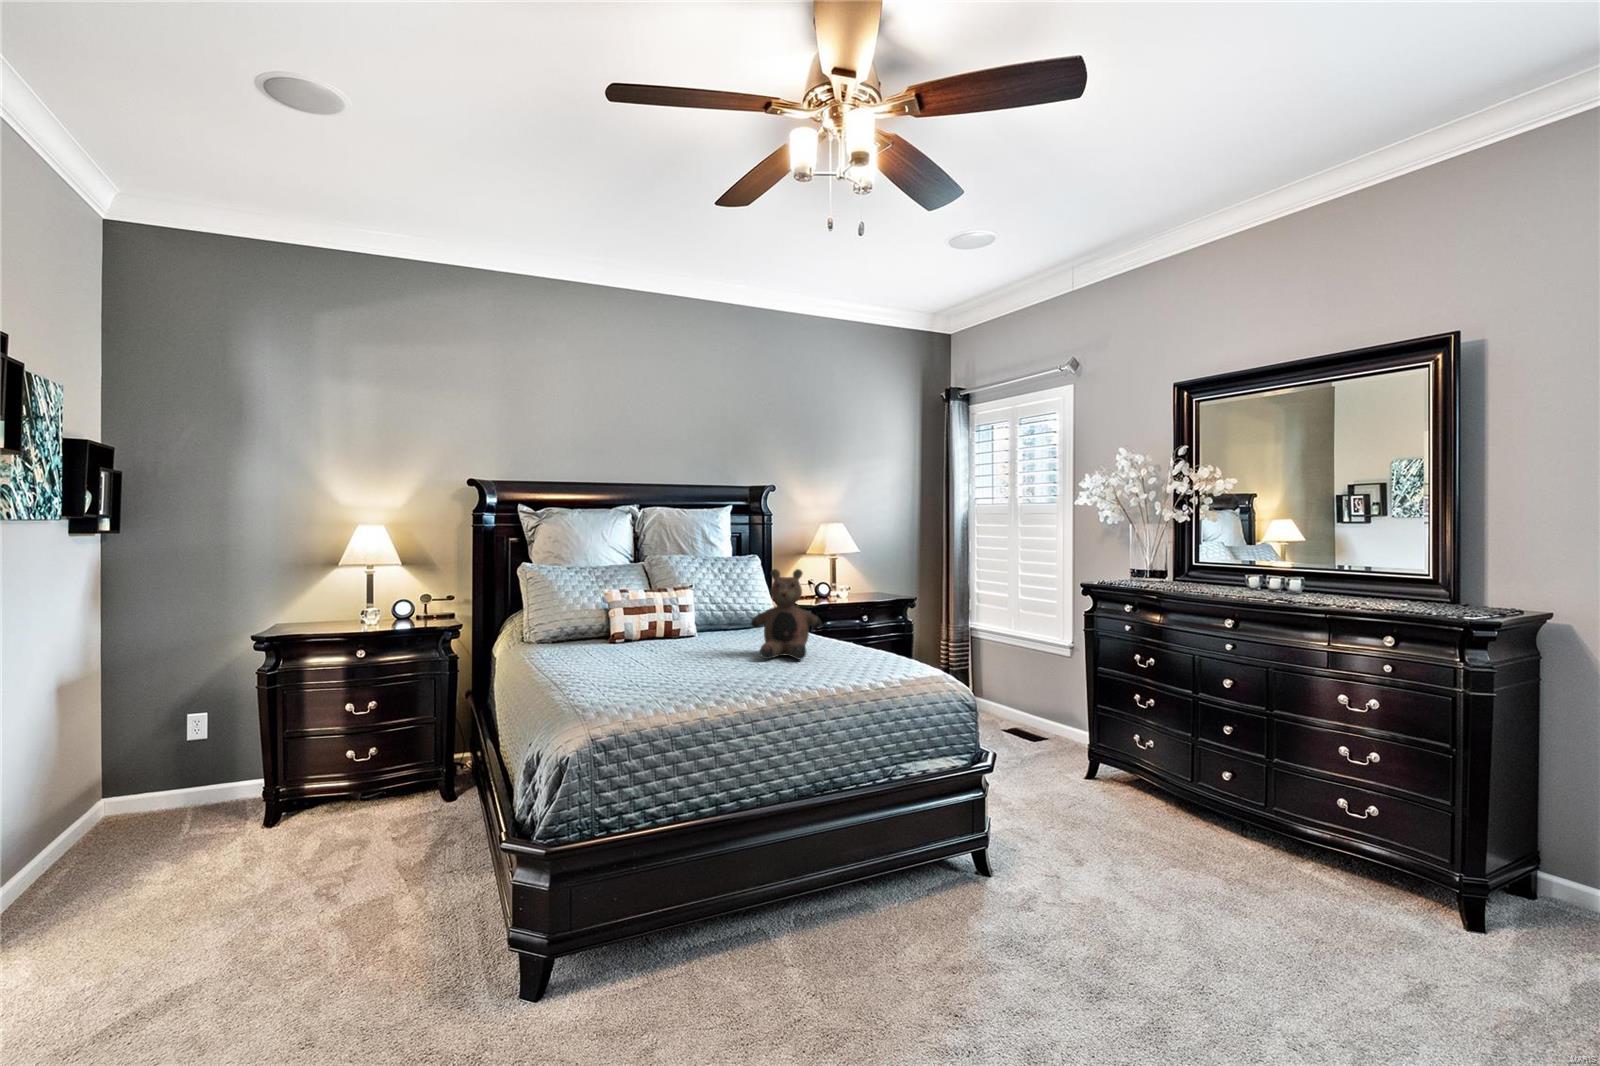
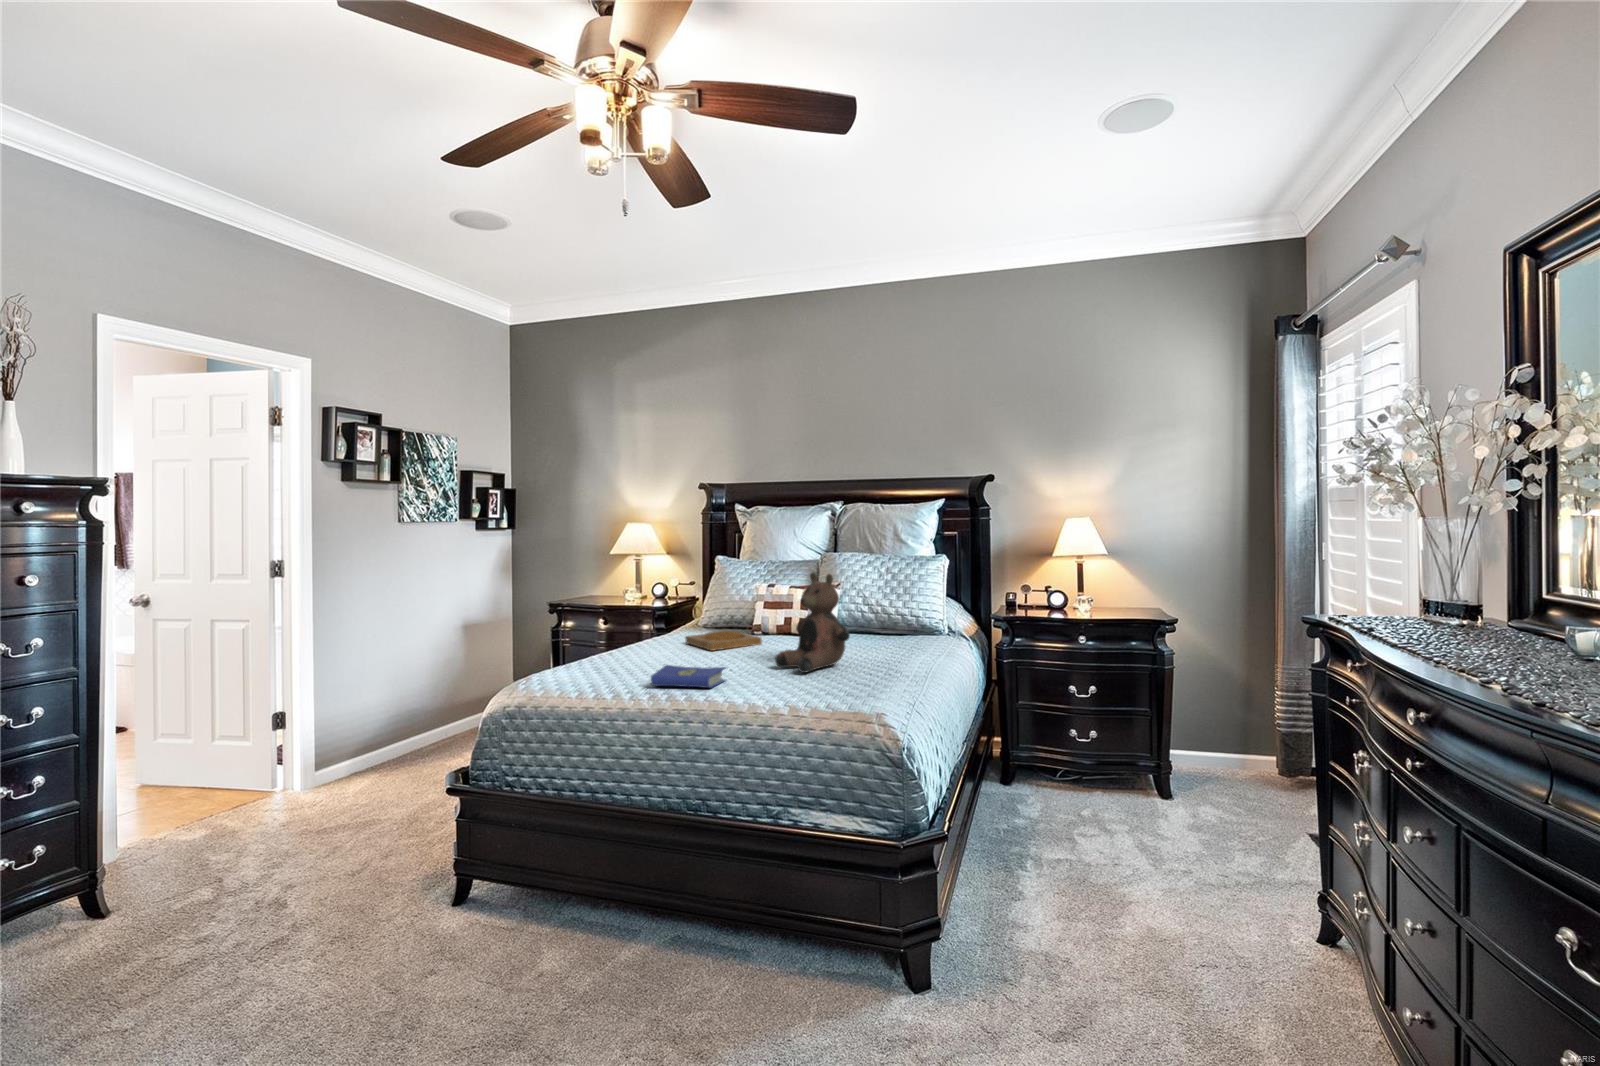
tray: none [583,638,662,658] -> present [685,630,762,651]
hardcover book: none [702,662,778,688] -> present [651,665,725,688]

